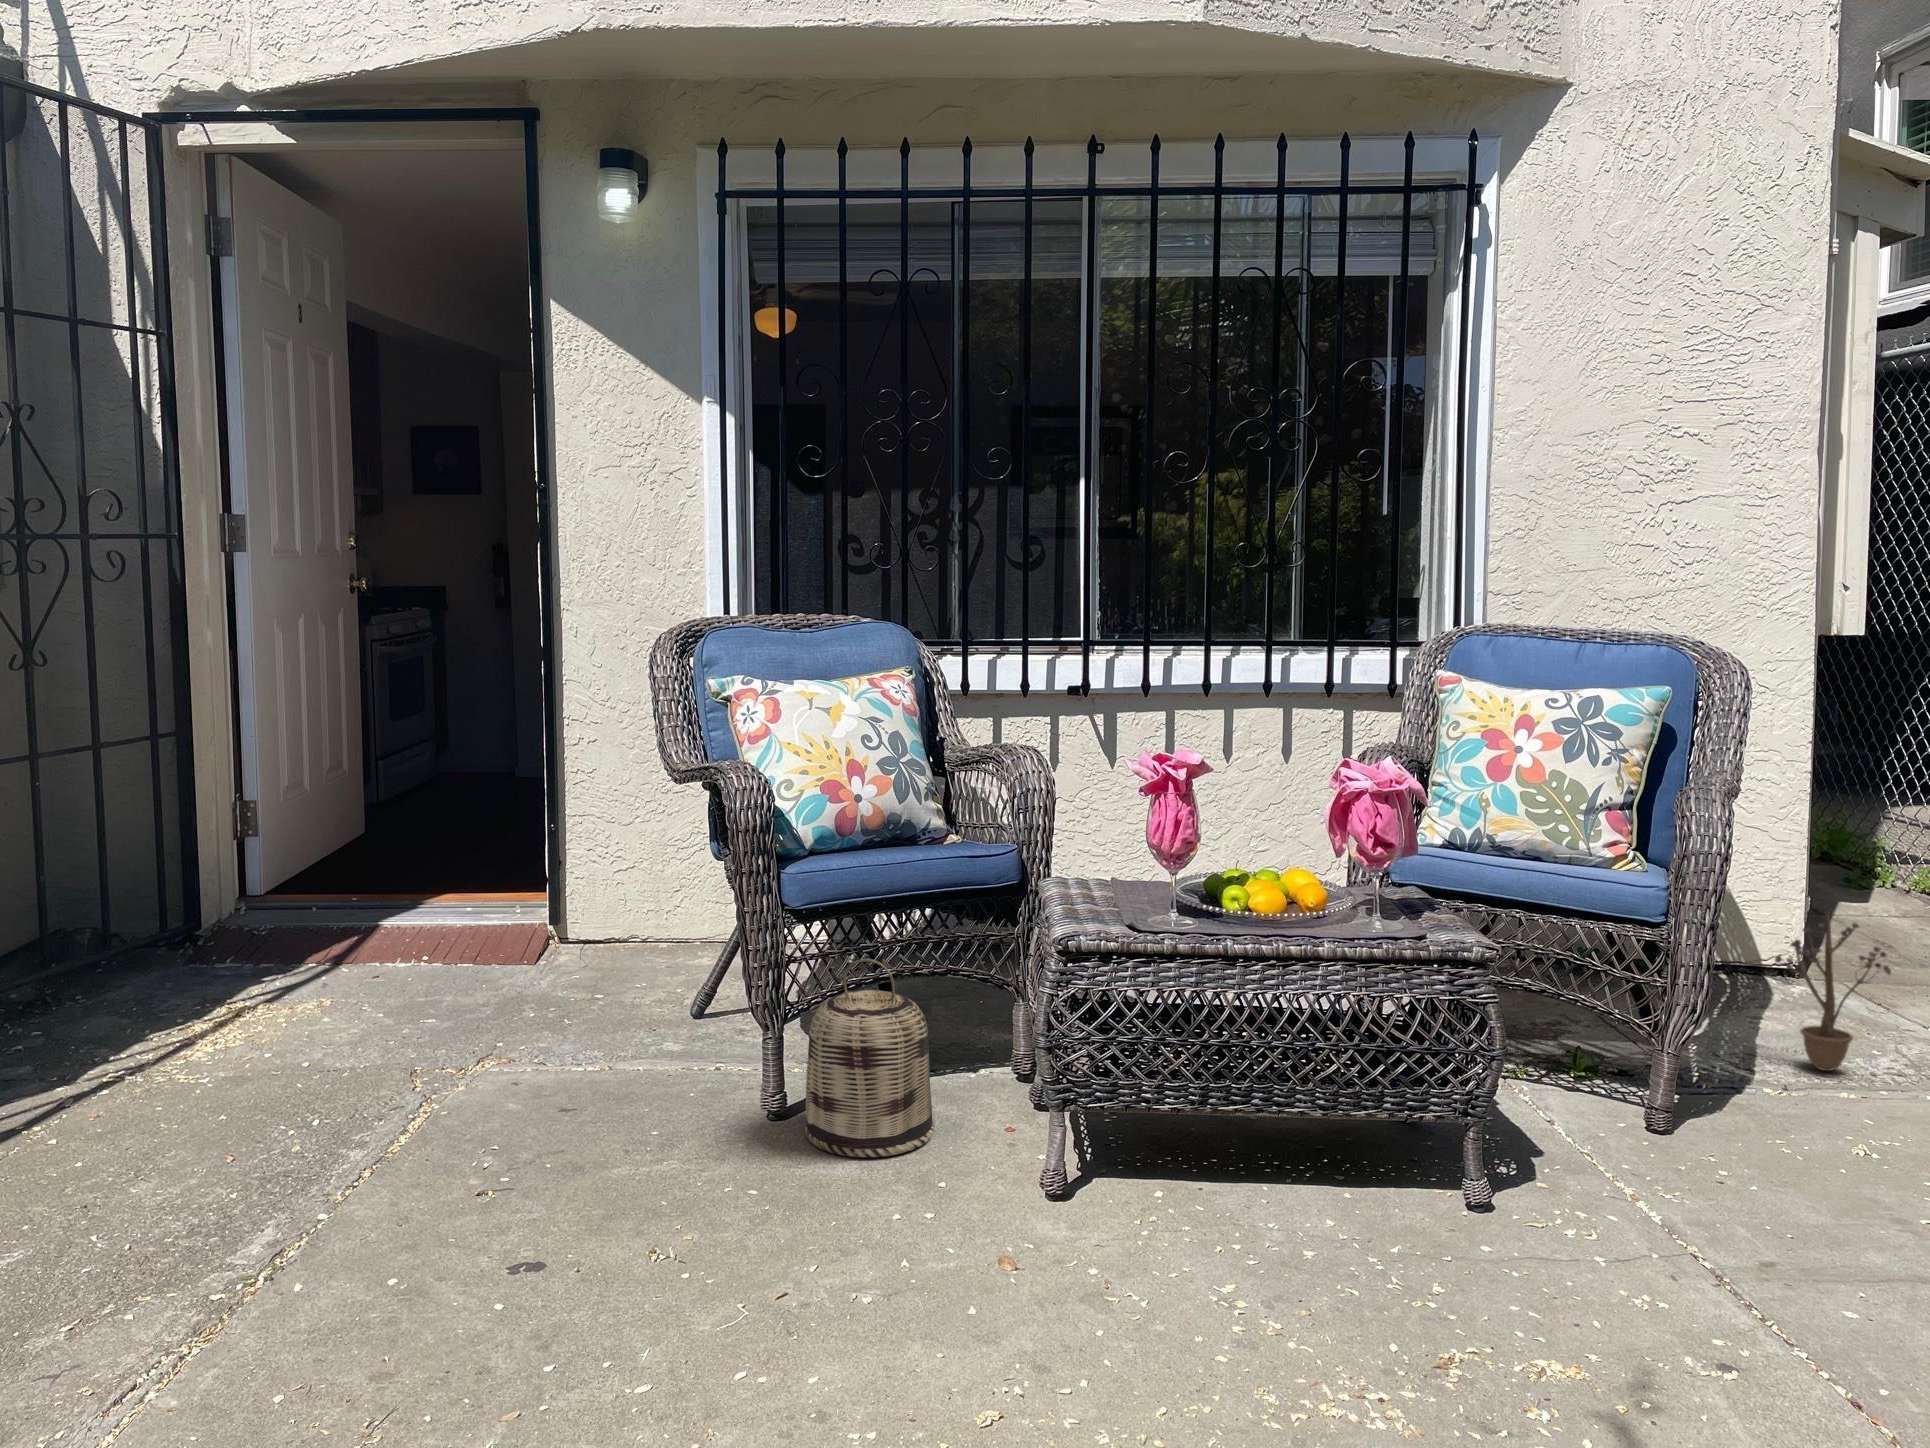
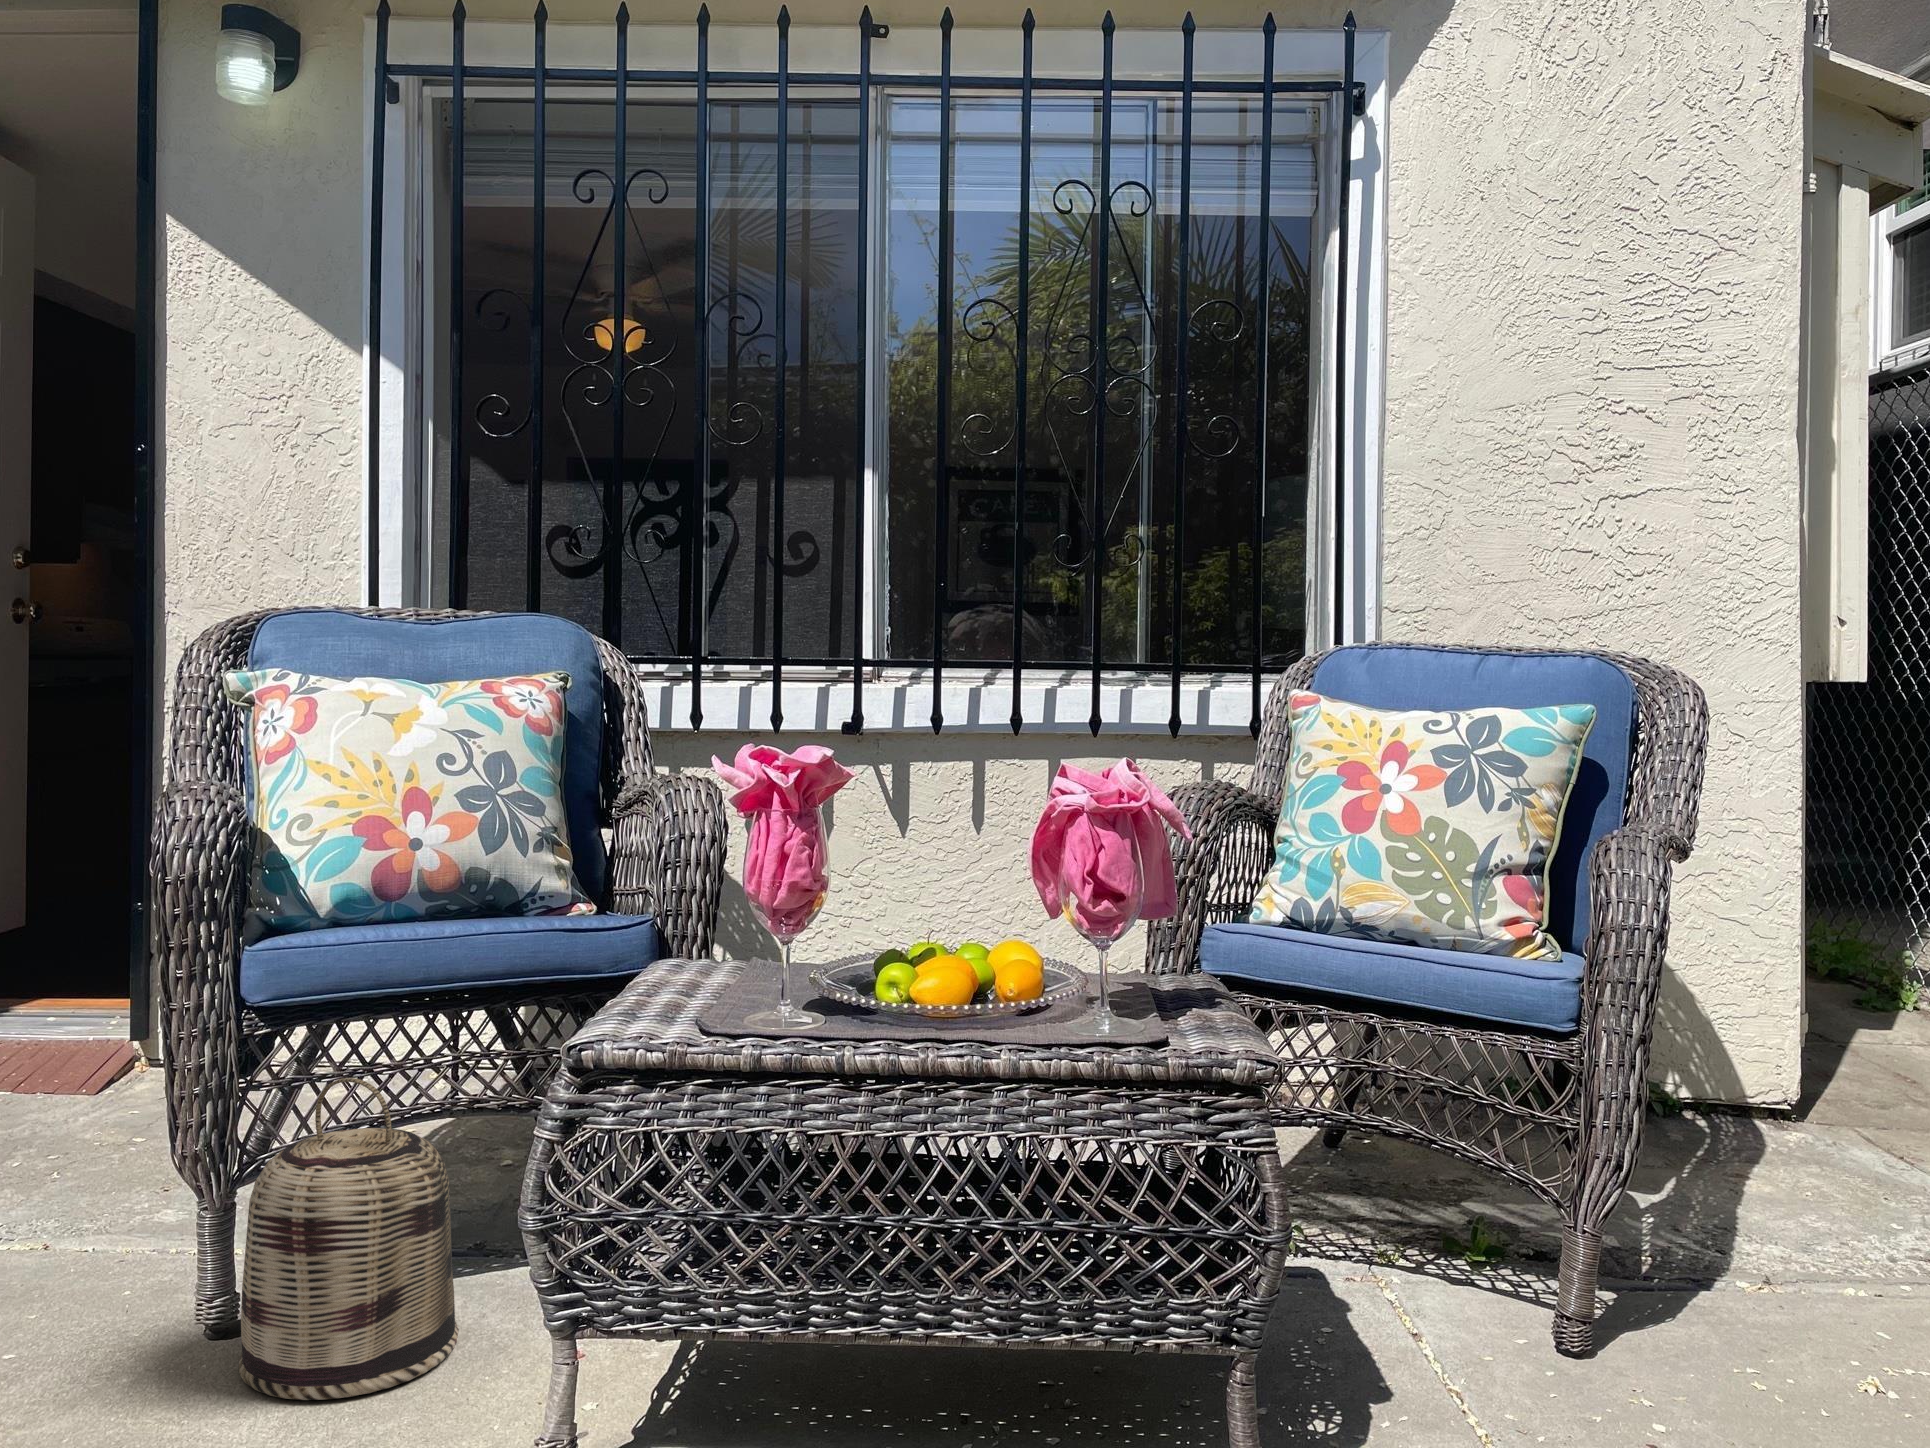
decorative plant: present [1750,912,1891,1071] -> none [1717,1026,1913,1261]

